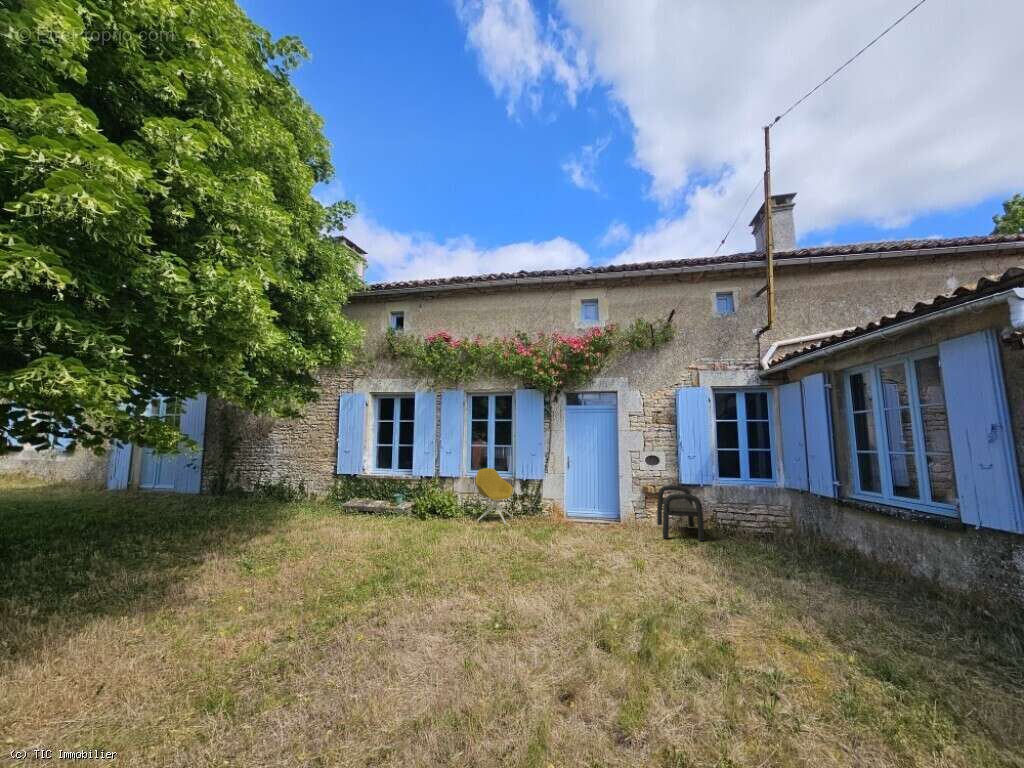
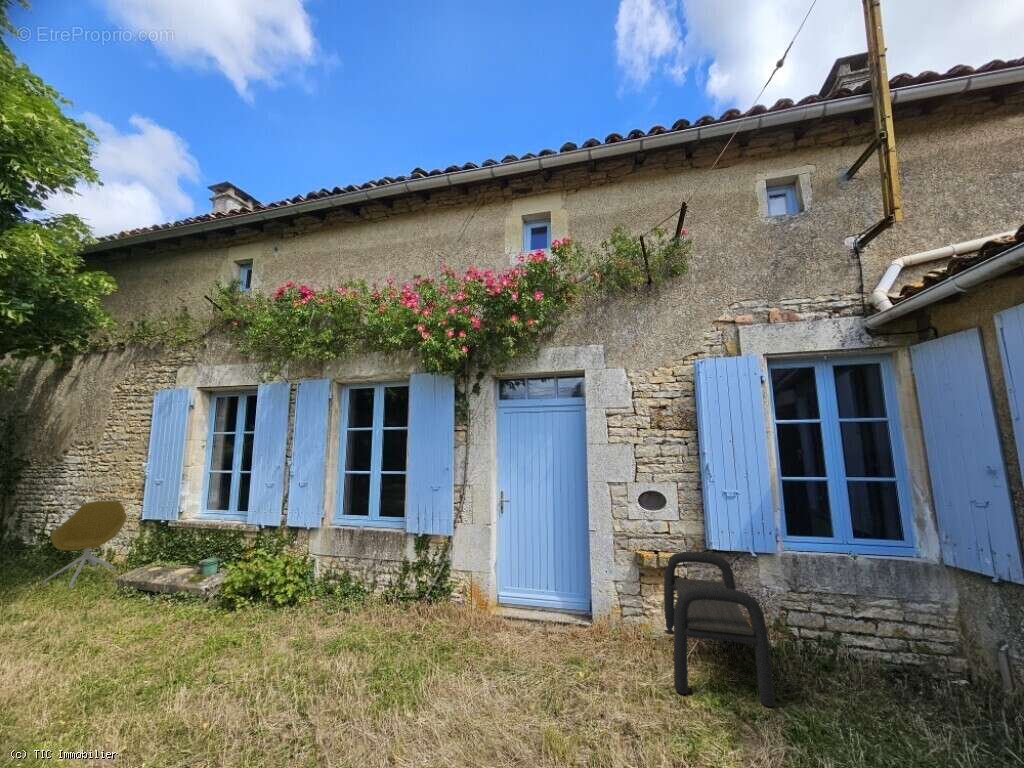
chair: present [476,468,513,524] -> present [43,501,126,588]

